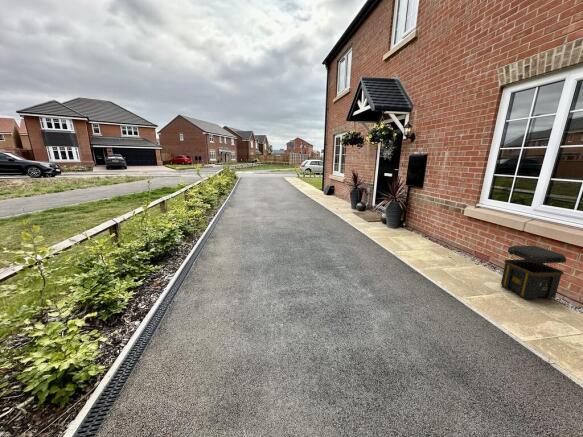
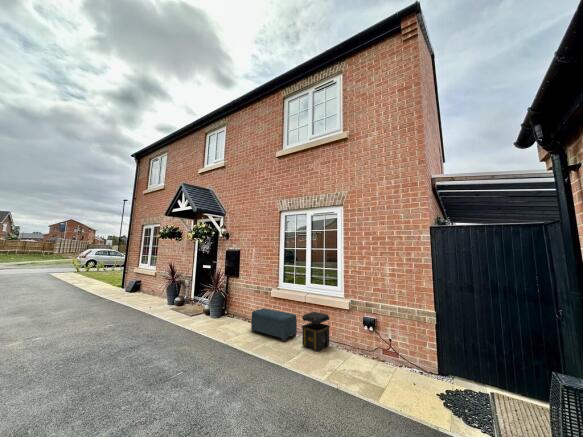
bench: none [429,228,500,273] -> present [251,308,297,342]

